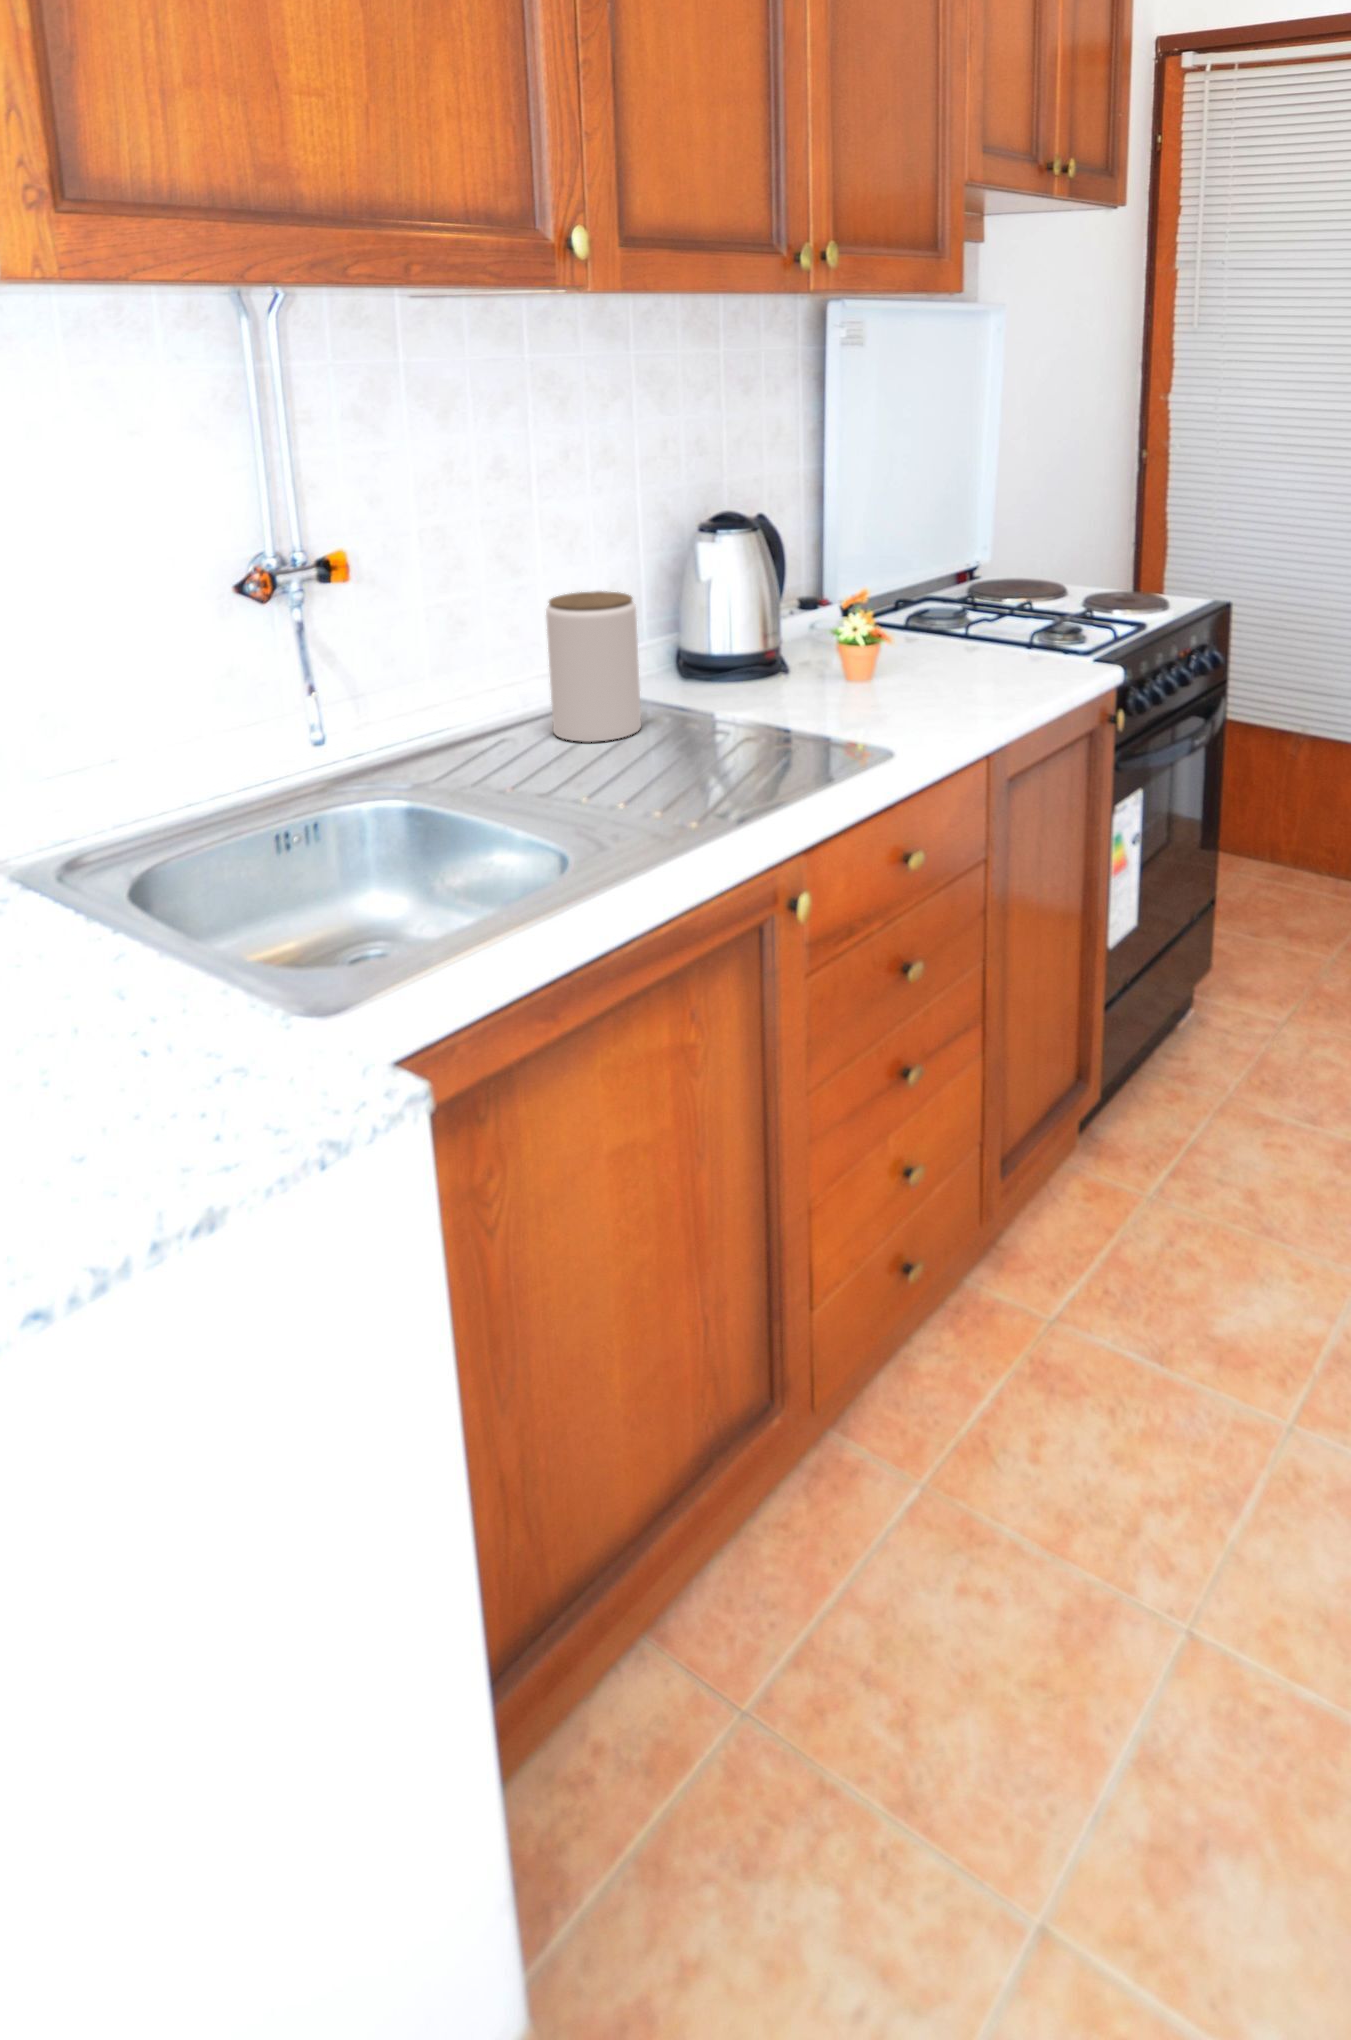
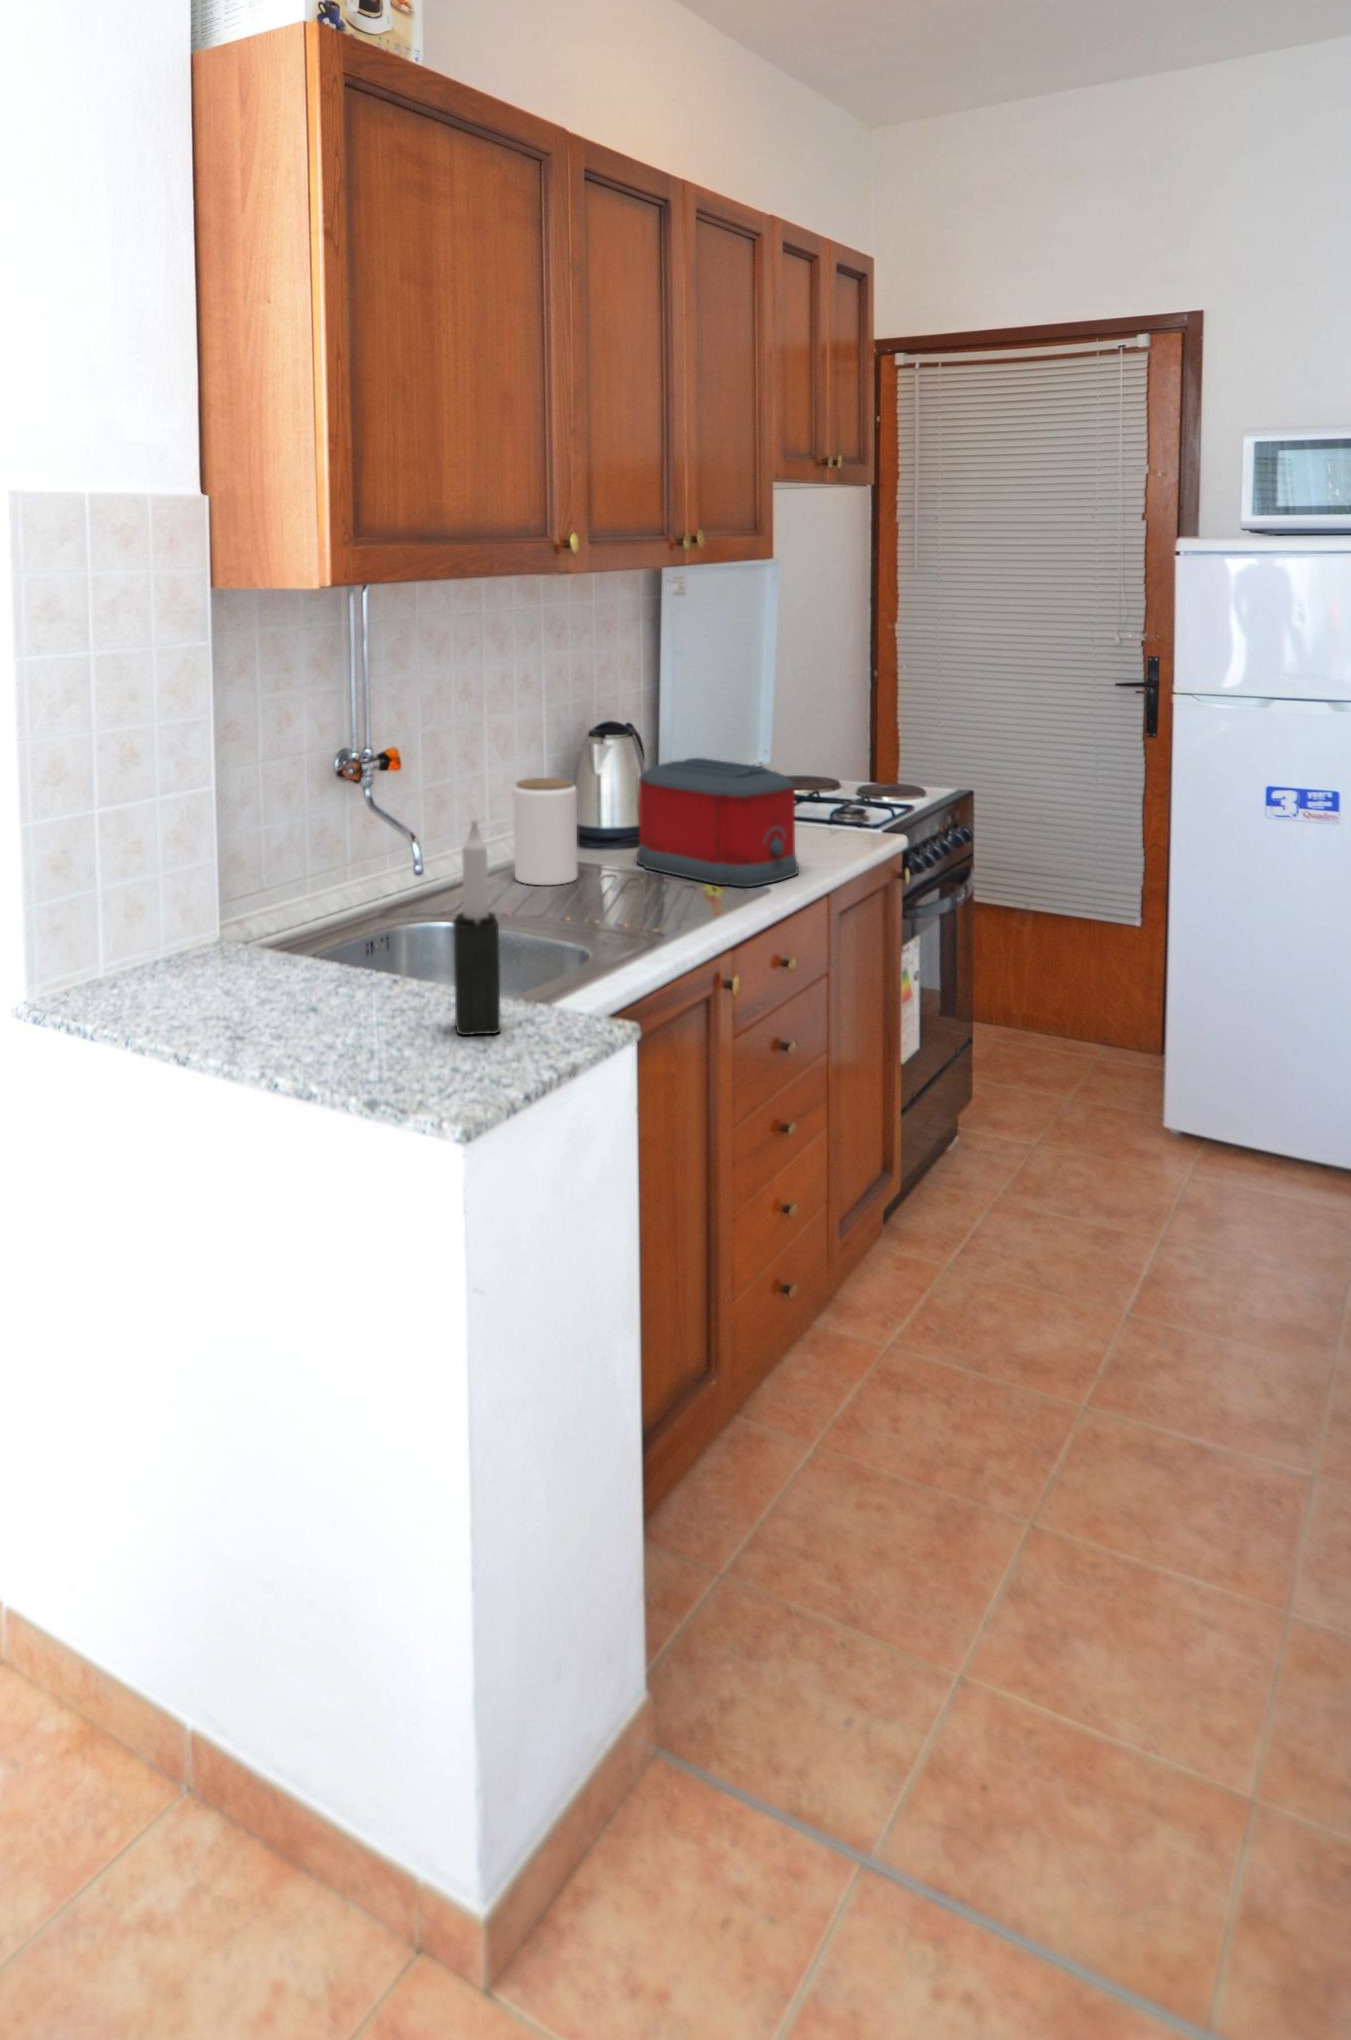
toaster: none [736,565,945,749] -> present [637,758,798,887]
candle: none [43,712,175,1111] -> present [453,819,501,1035]

